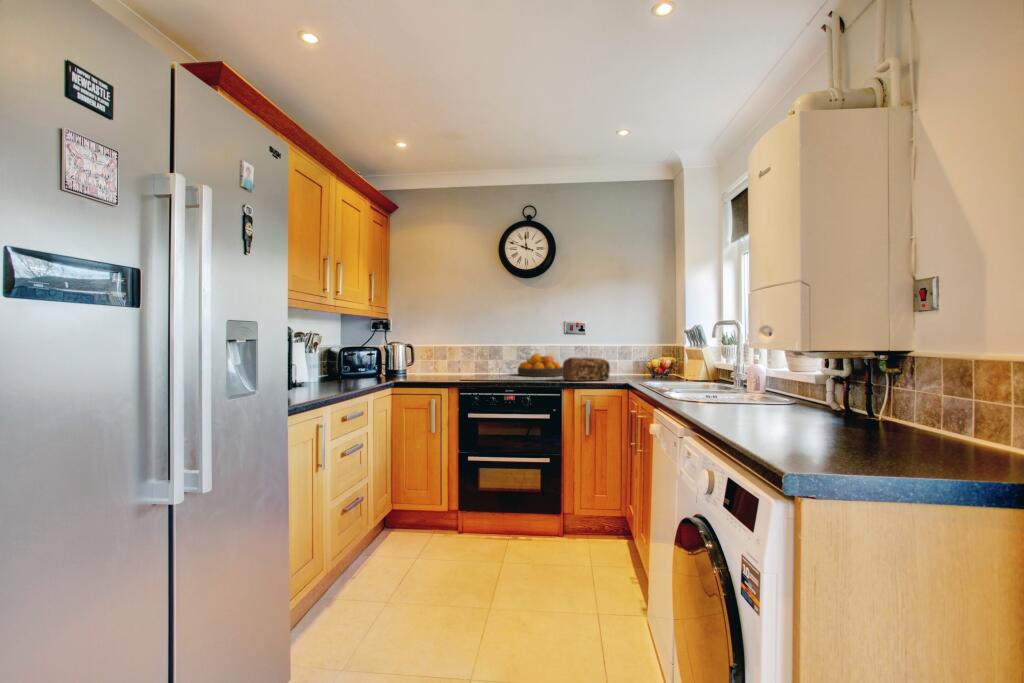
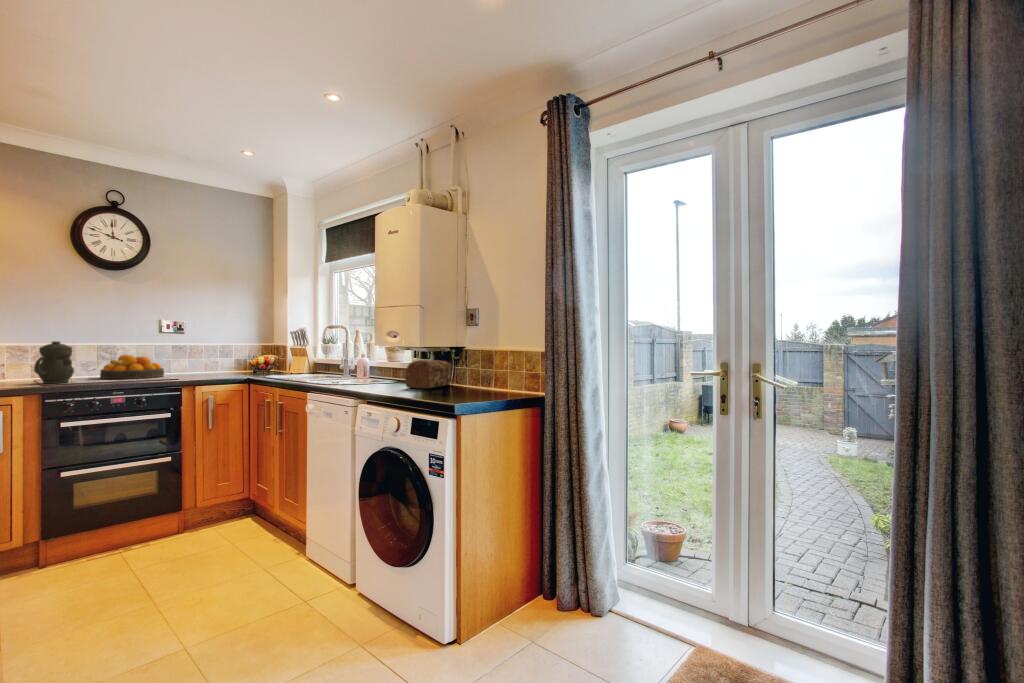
teapot: none [466,342,493,377] -> present [34,341,74,384]
bread loaf: present [562,358,610,381] -> present [405,360,452,389]

